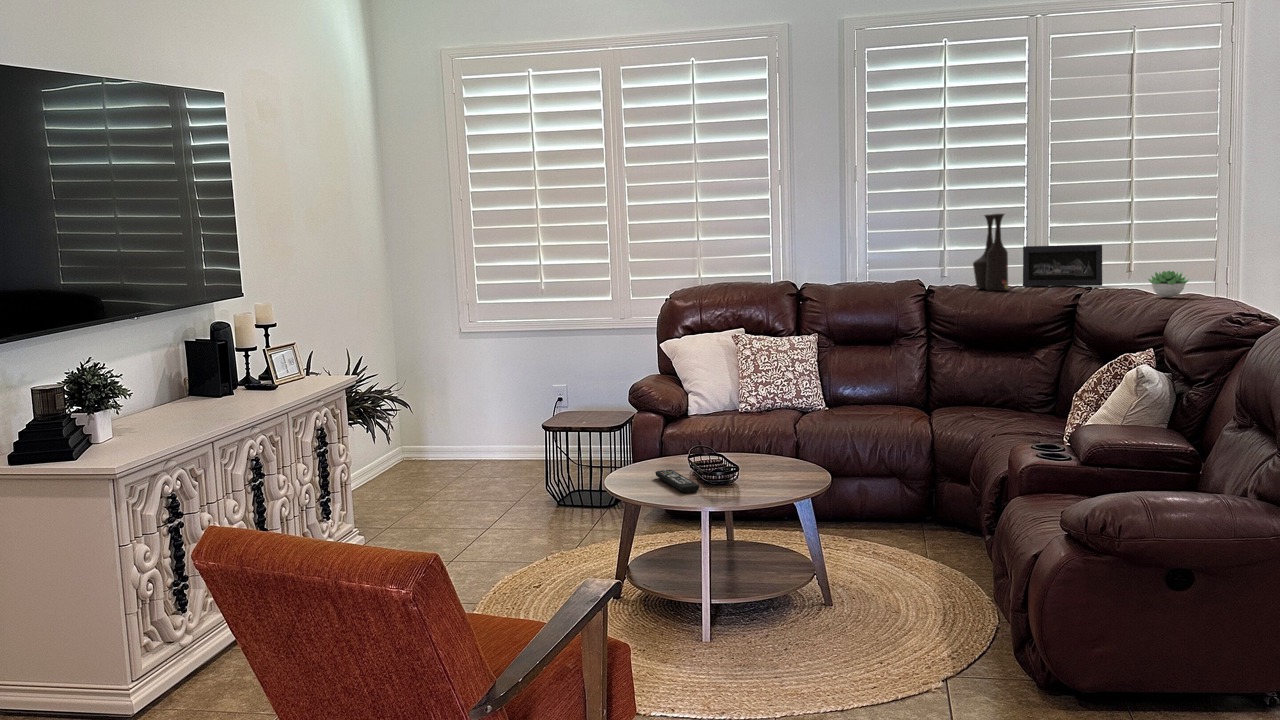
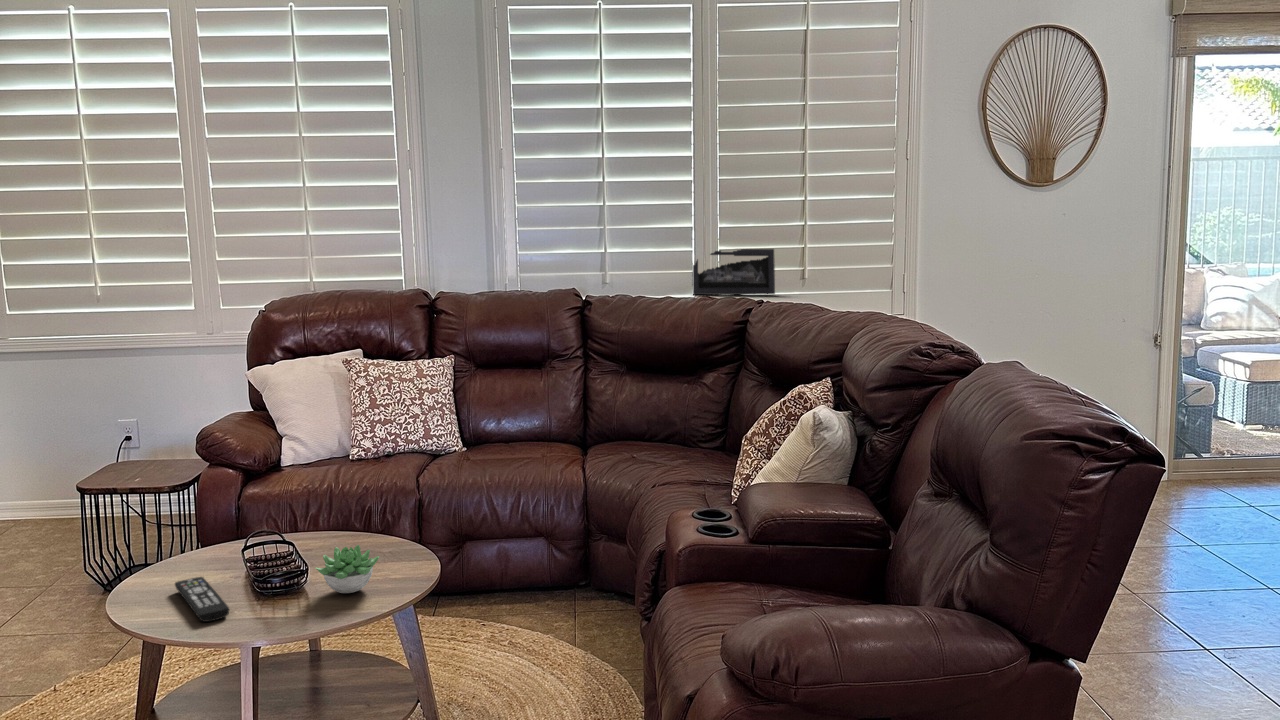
vase: present [973,213,1008,291] -> none [635,211,674,303]
succulent plant: present [1148,271,1189,297] -> present [315,545,379,593]

